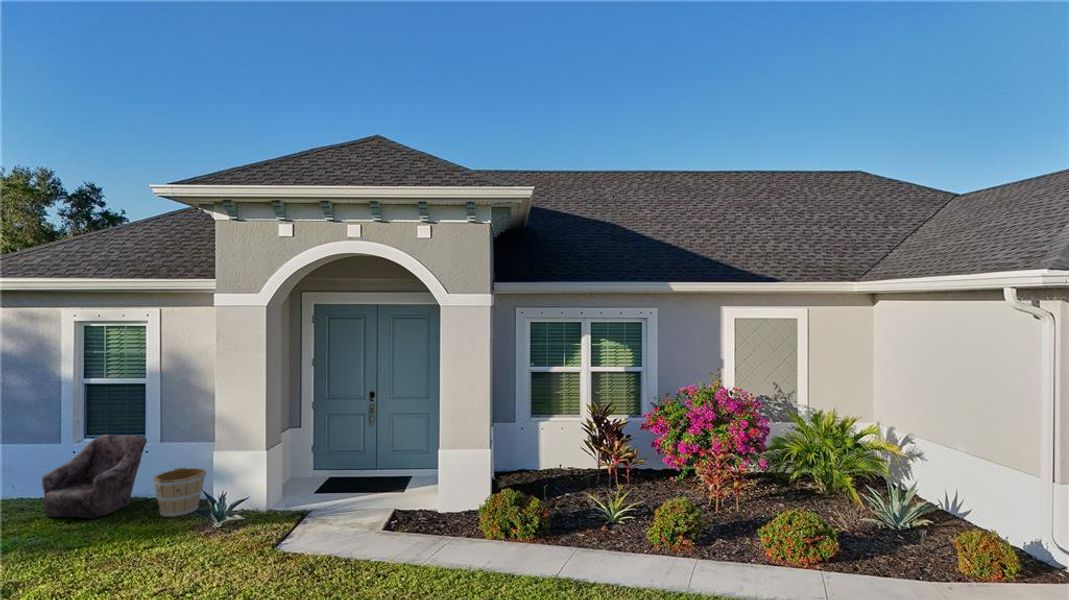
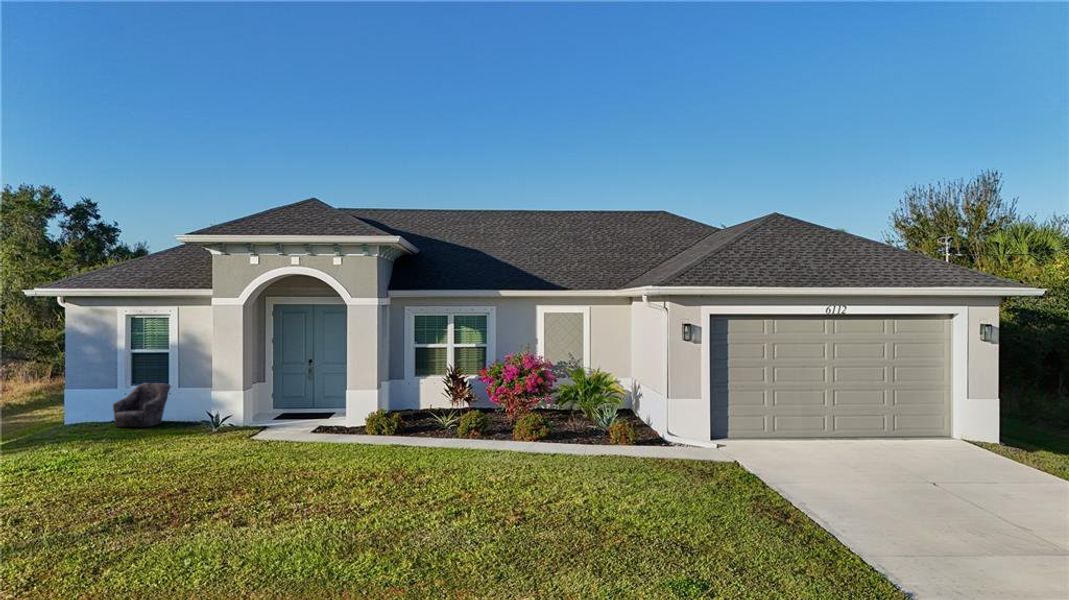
wooden bucket: present [153,468,206,517] -> none [178,401,209,427]

